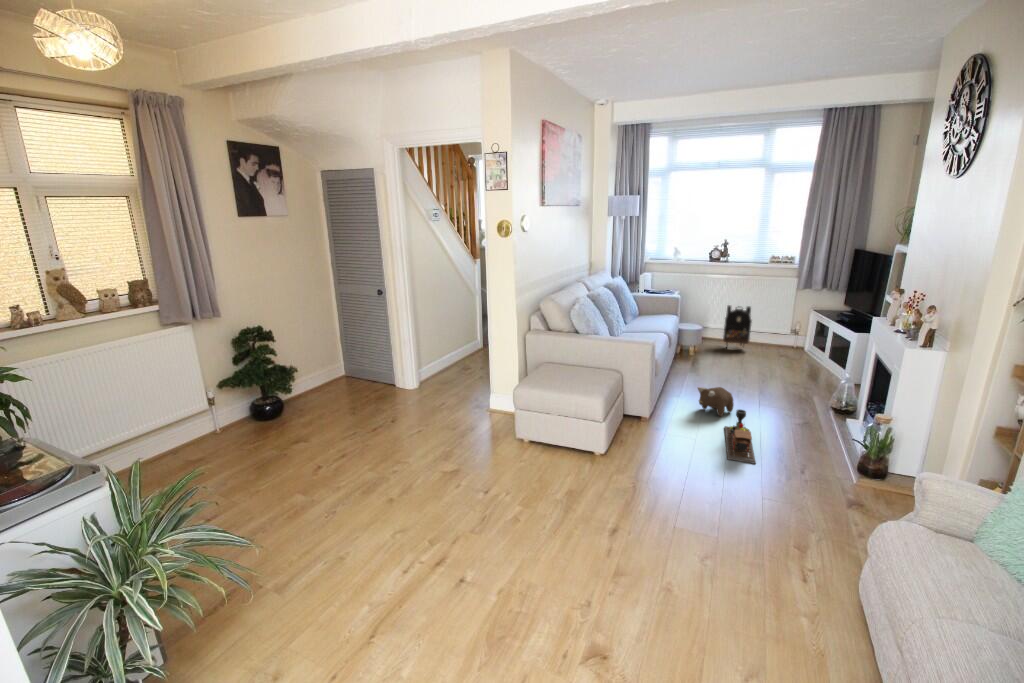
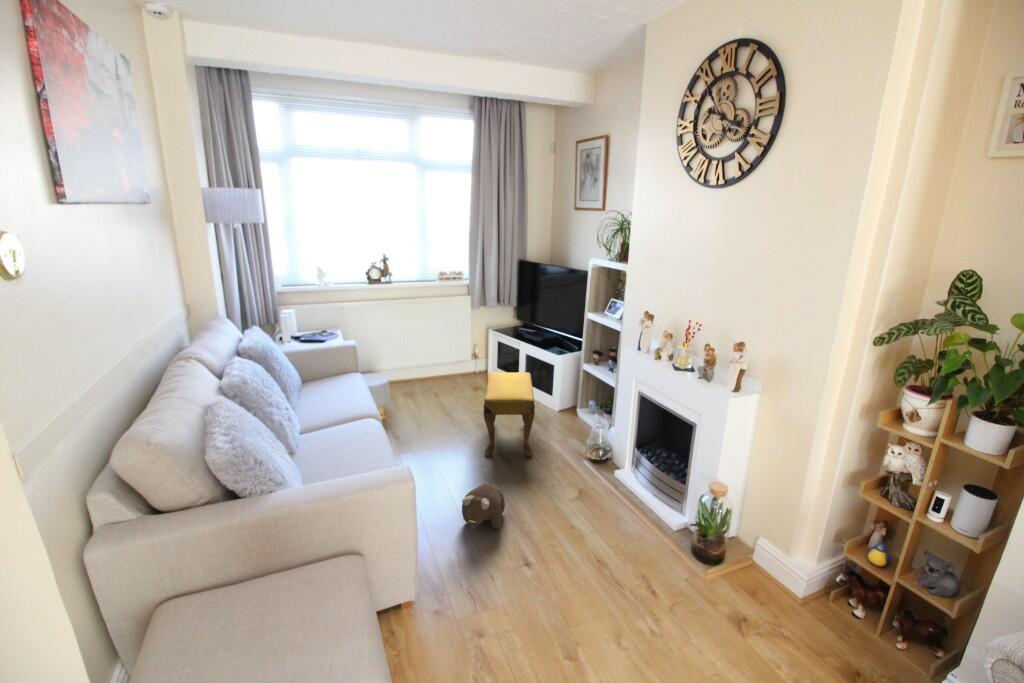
backpack: present [723,305,752,344] -> none [404,336,440,393]
footstool: none [748,333,812,398] -> present [484,372,535,457]
toy train: present [725,409,756,464] -> none [518,524,608,628]

